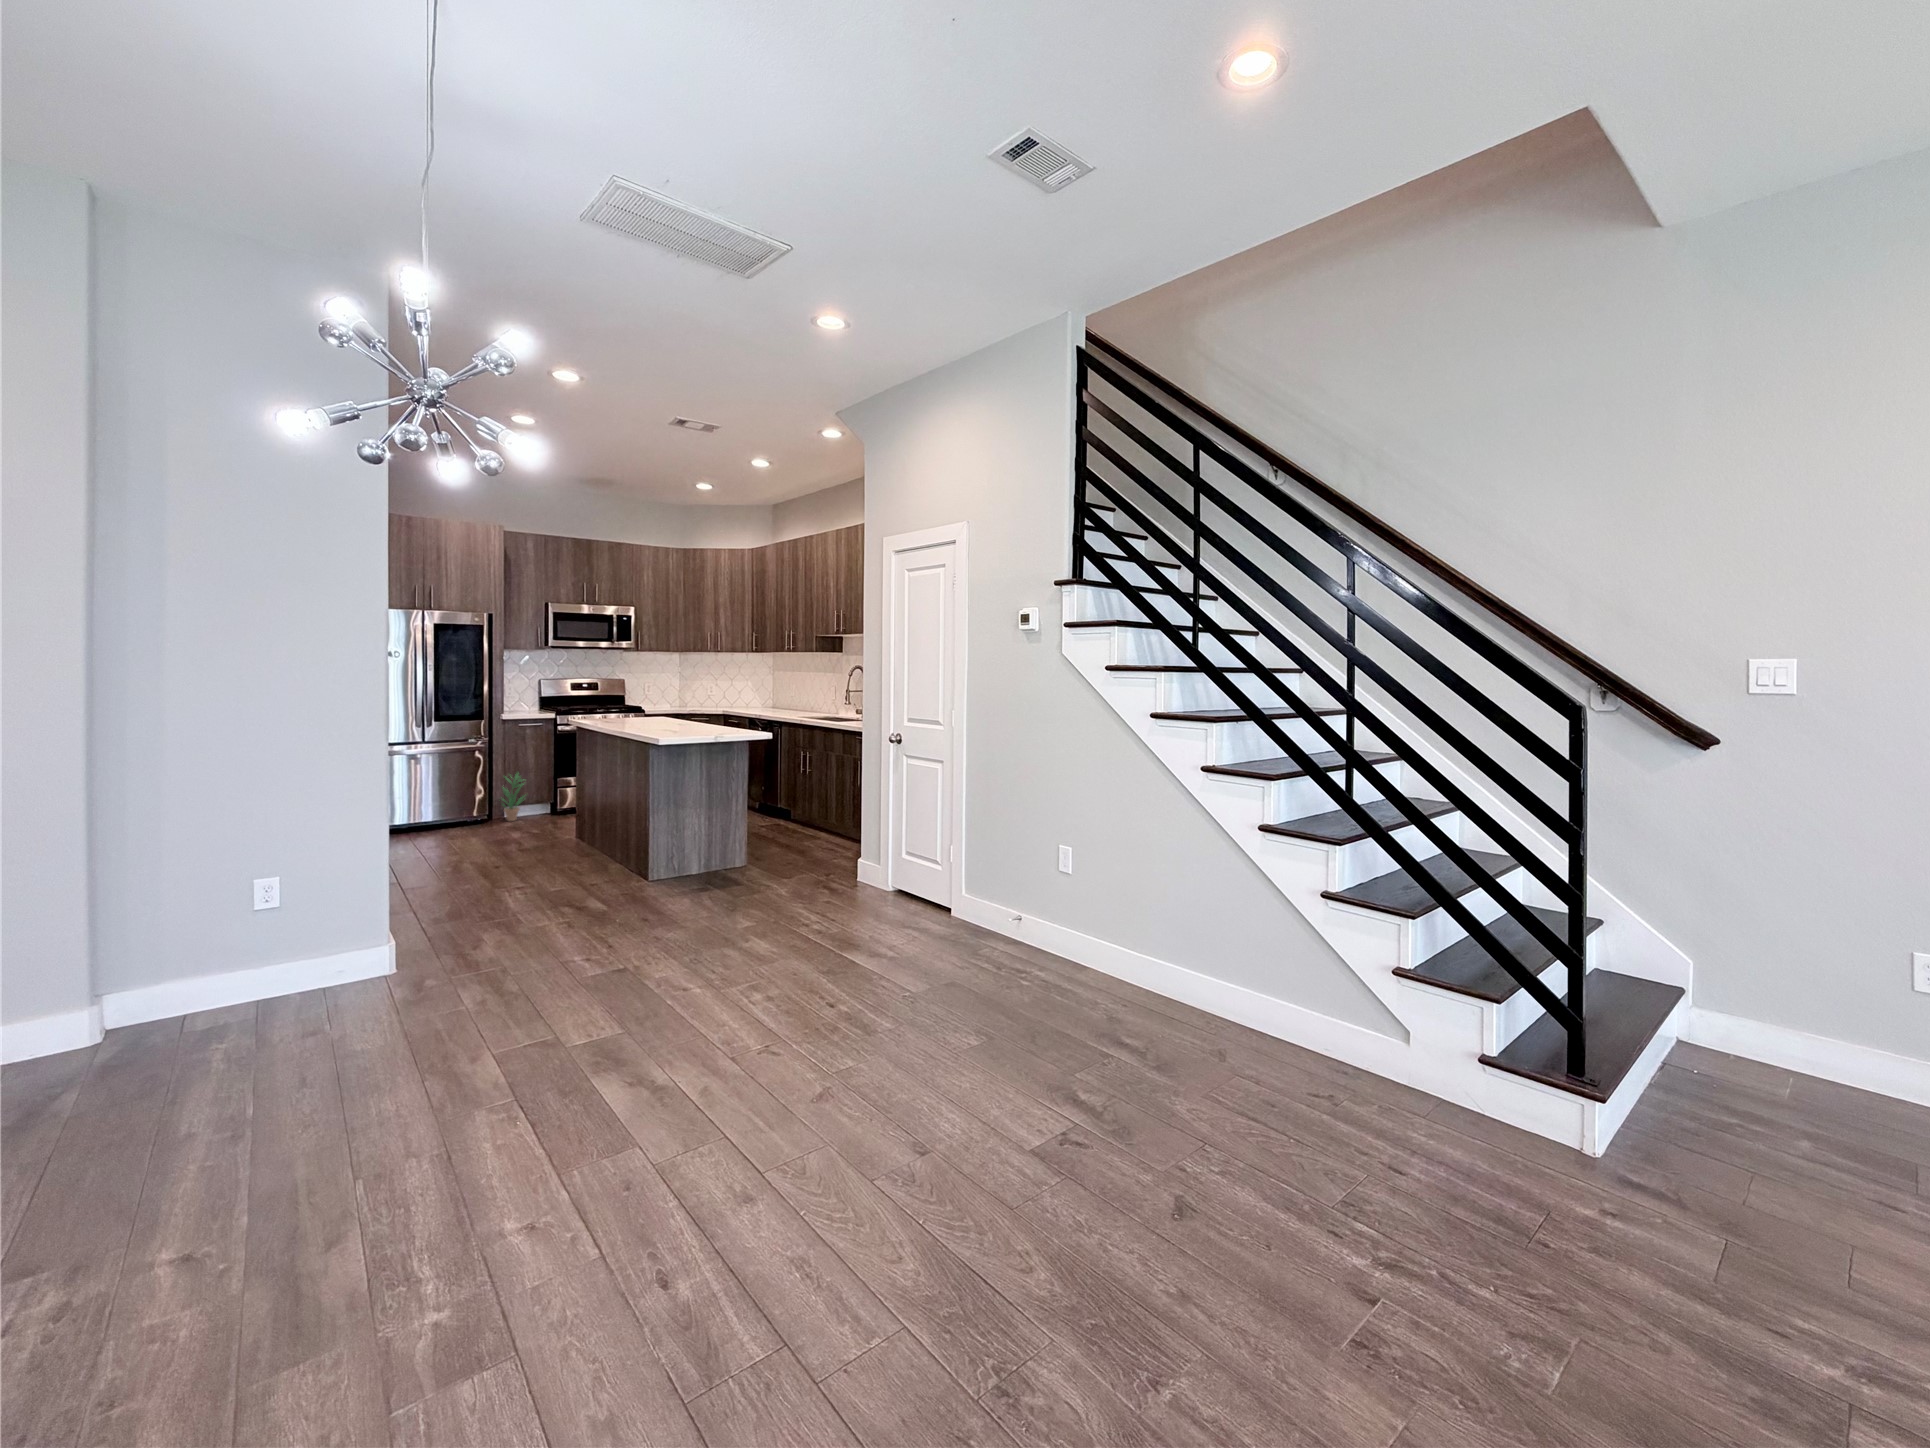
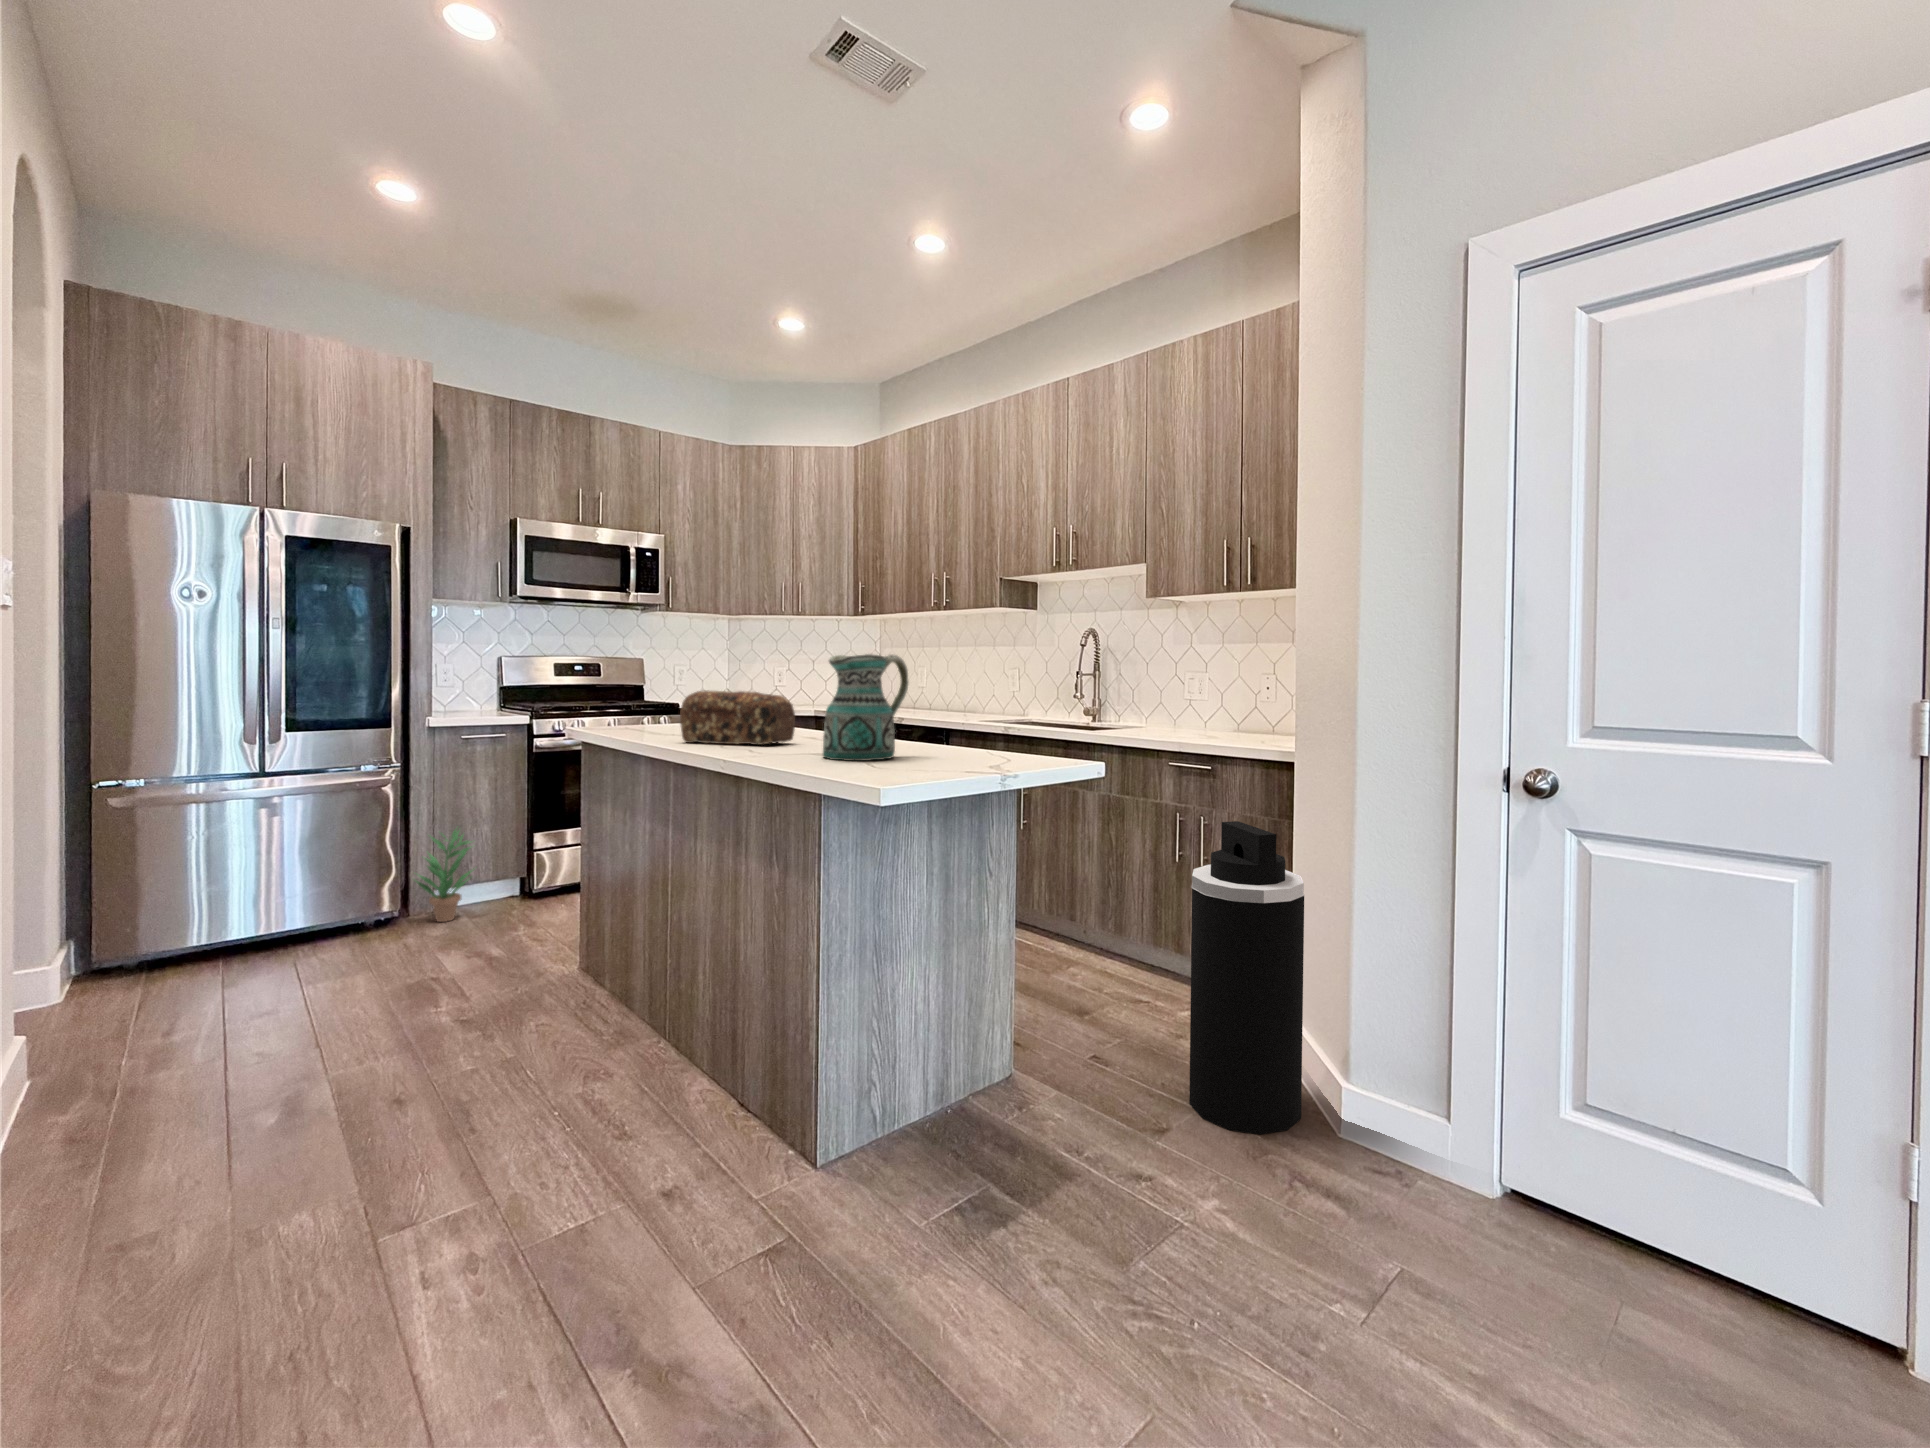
ceramic pitcher: none [659,689,698,731] -> present [823,654,908,761]
bread loaf: none [612,703,663,726] -> present [680,691,795,745]
trash can: none [809,758,855,878] -> present [1189,821,1304,1134]

